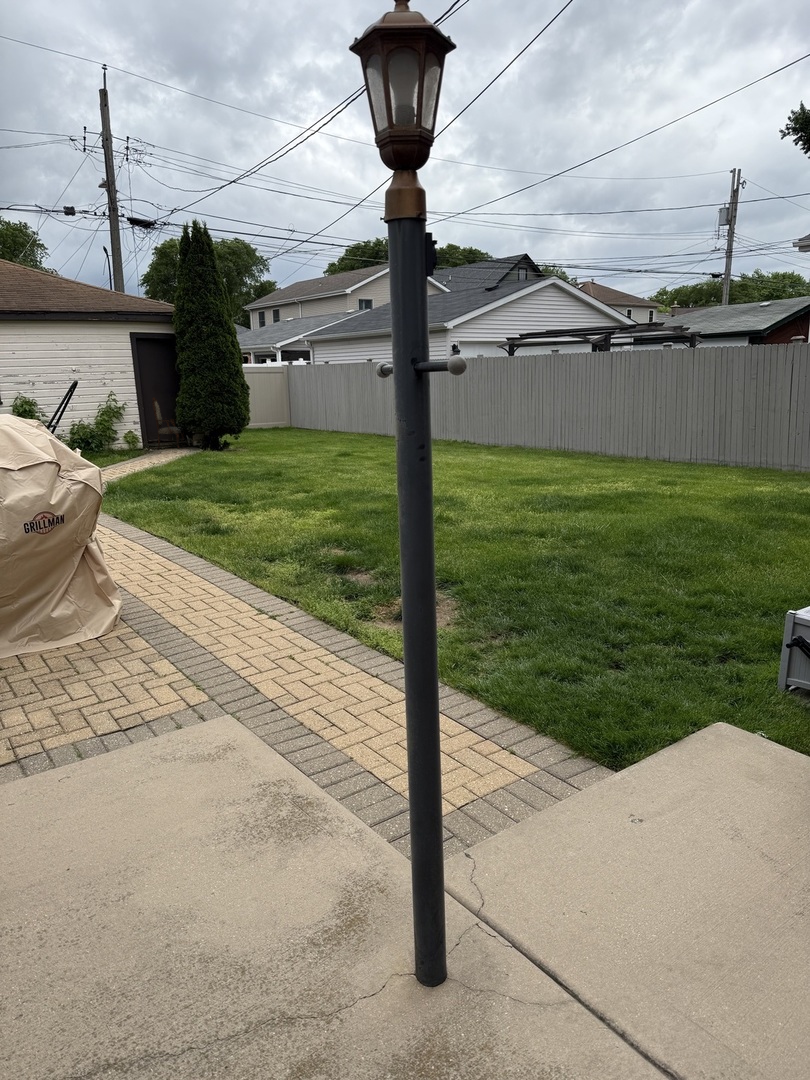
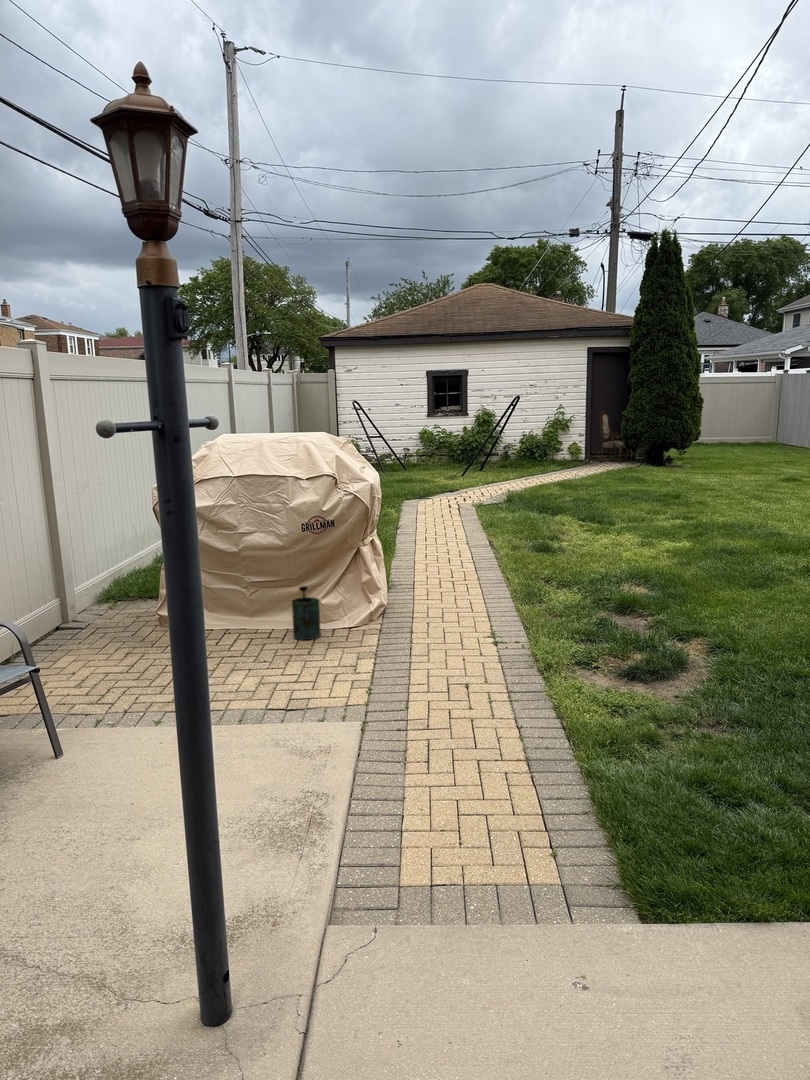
watering can: none [25,598,72,661] -> present [292,586,321,640]

